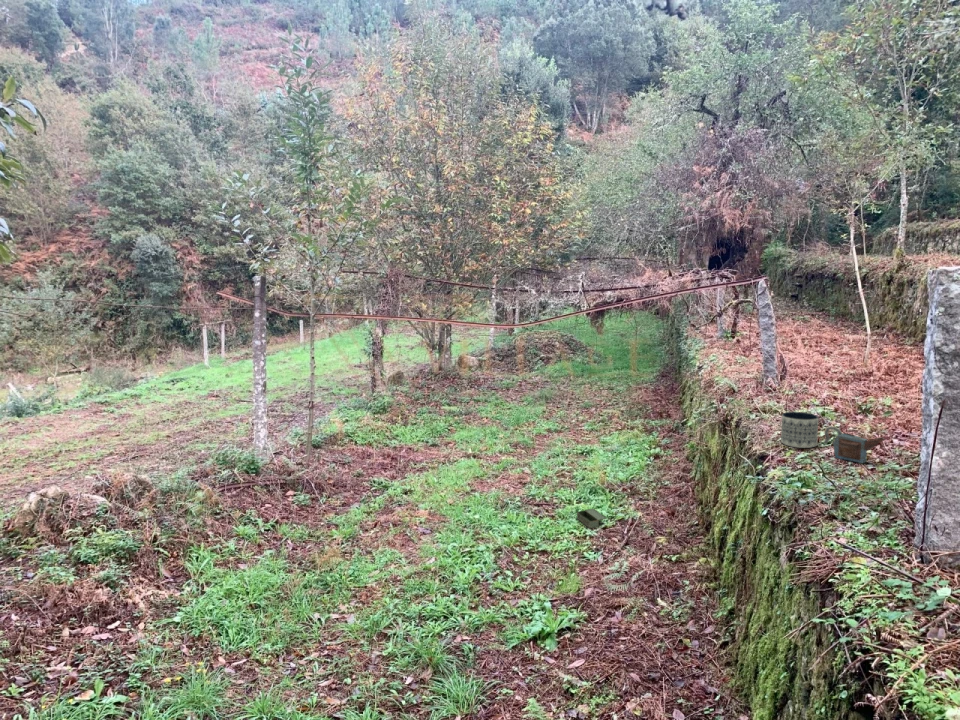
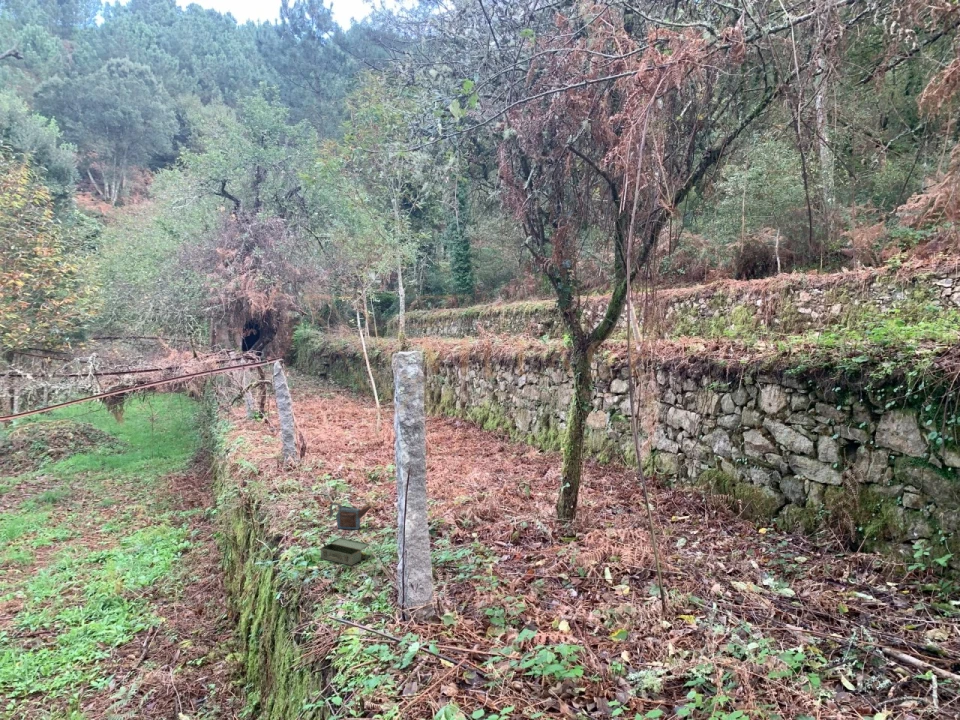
planter: present [781,412,818,448] -> none [296,492,325,525]
toolbox: present [577,509,606,528] -> present [321,538,369,565]

